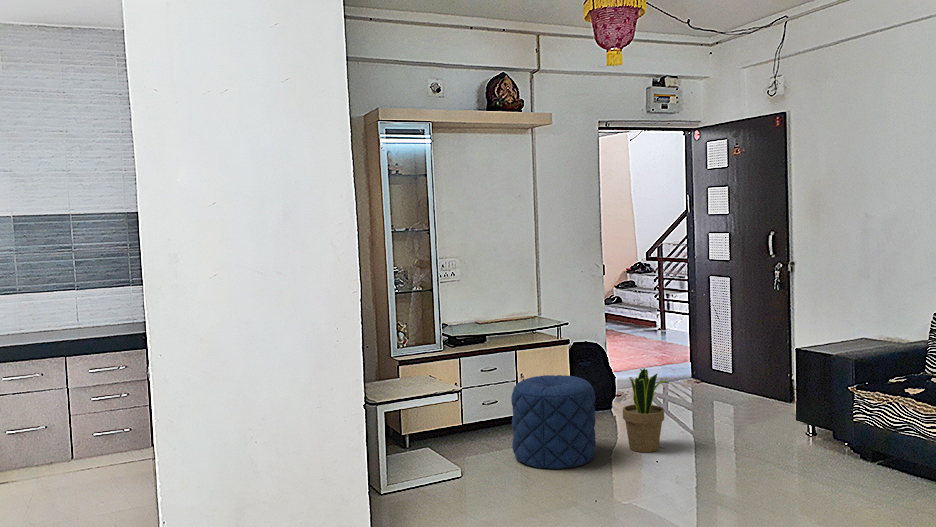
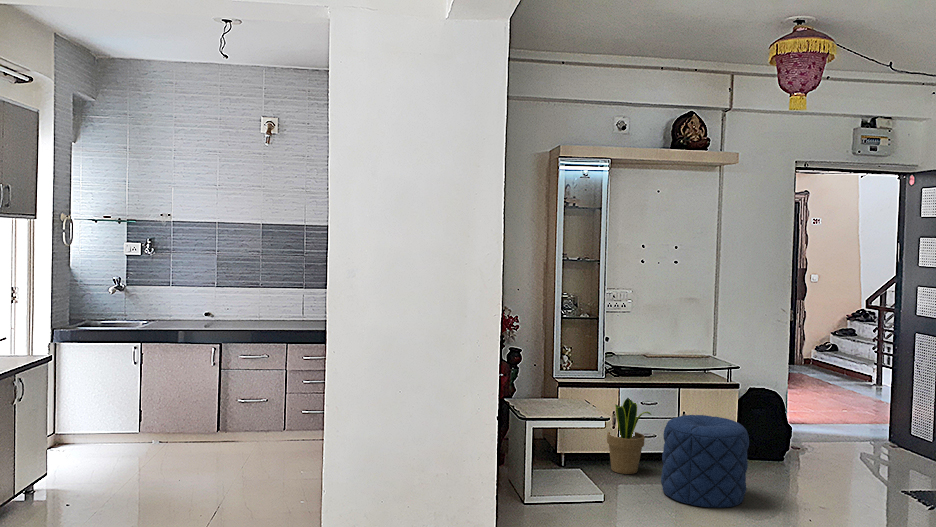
potted plant: present [623,368,669,452] -> present [607,398,651,474]

